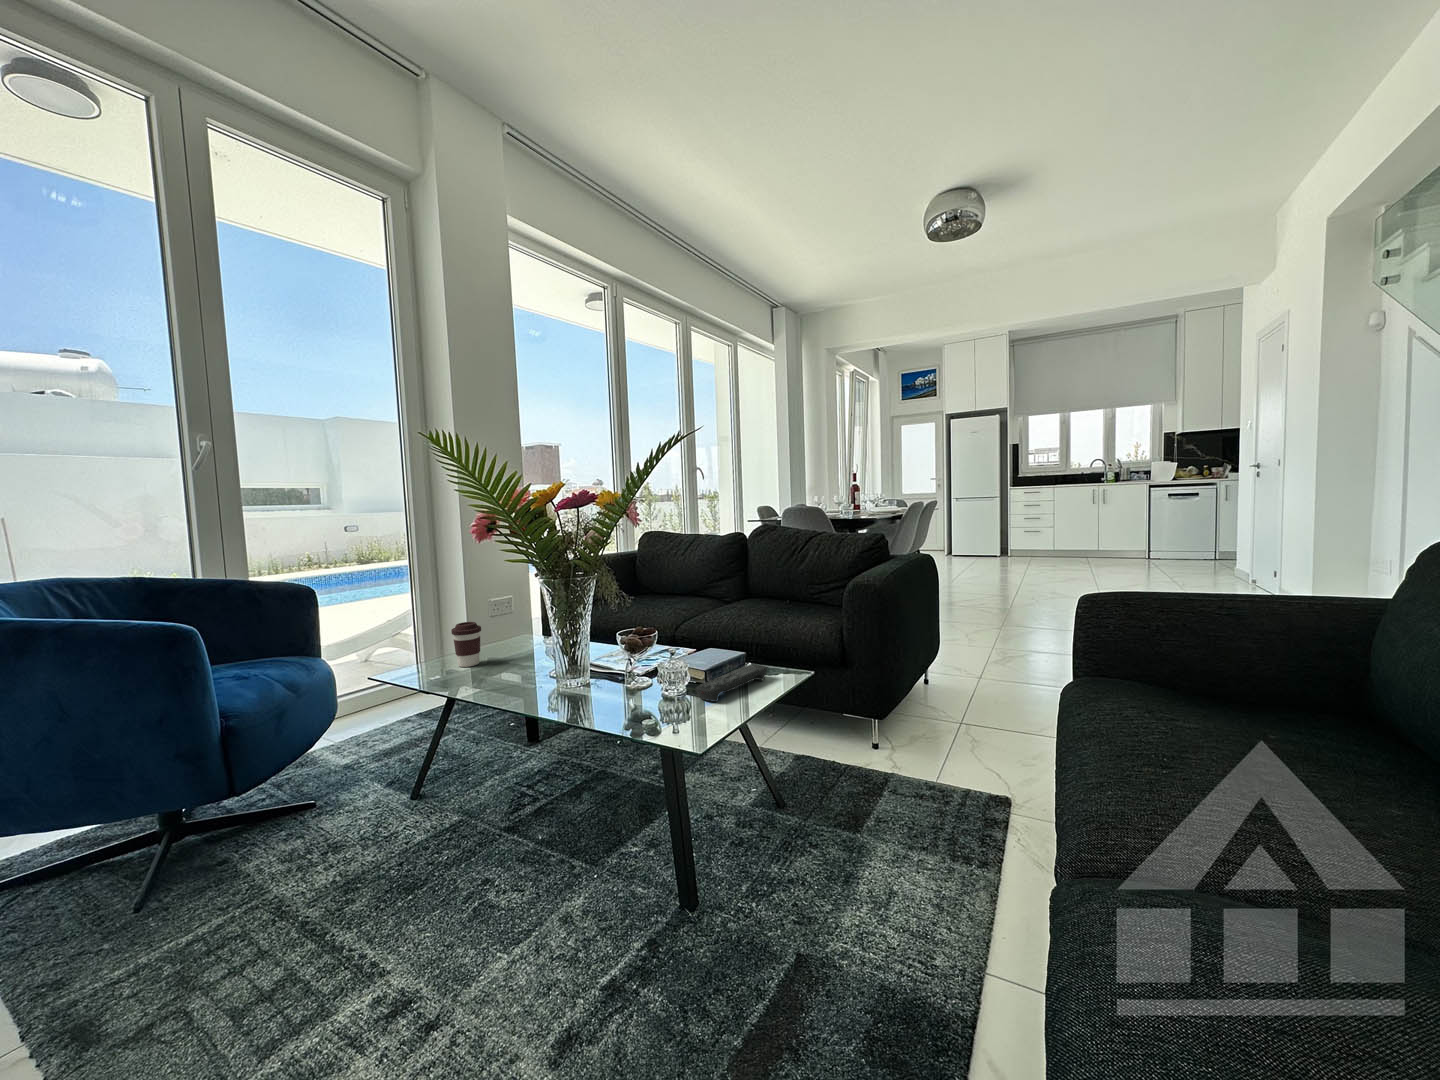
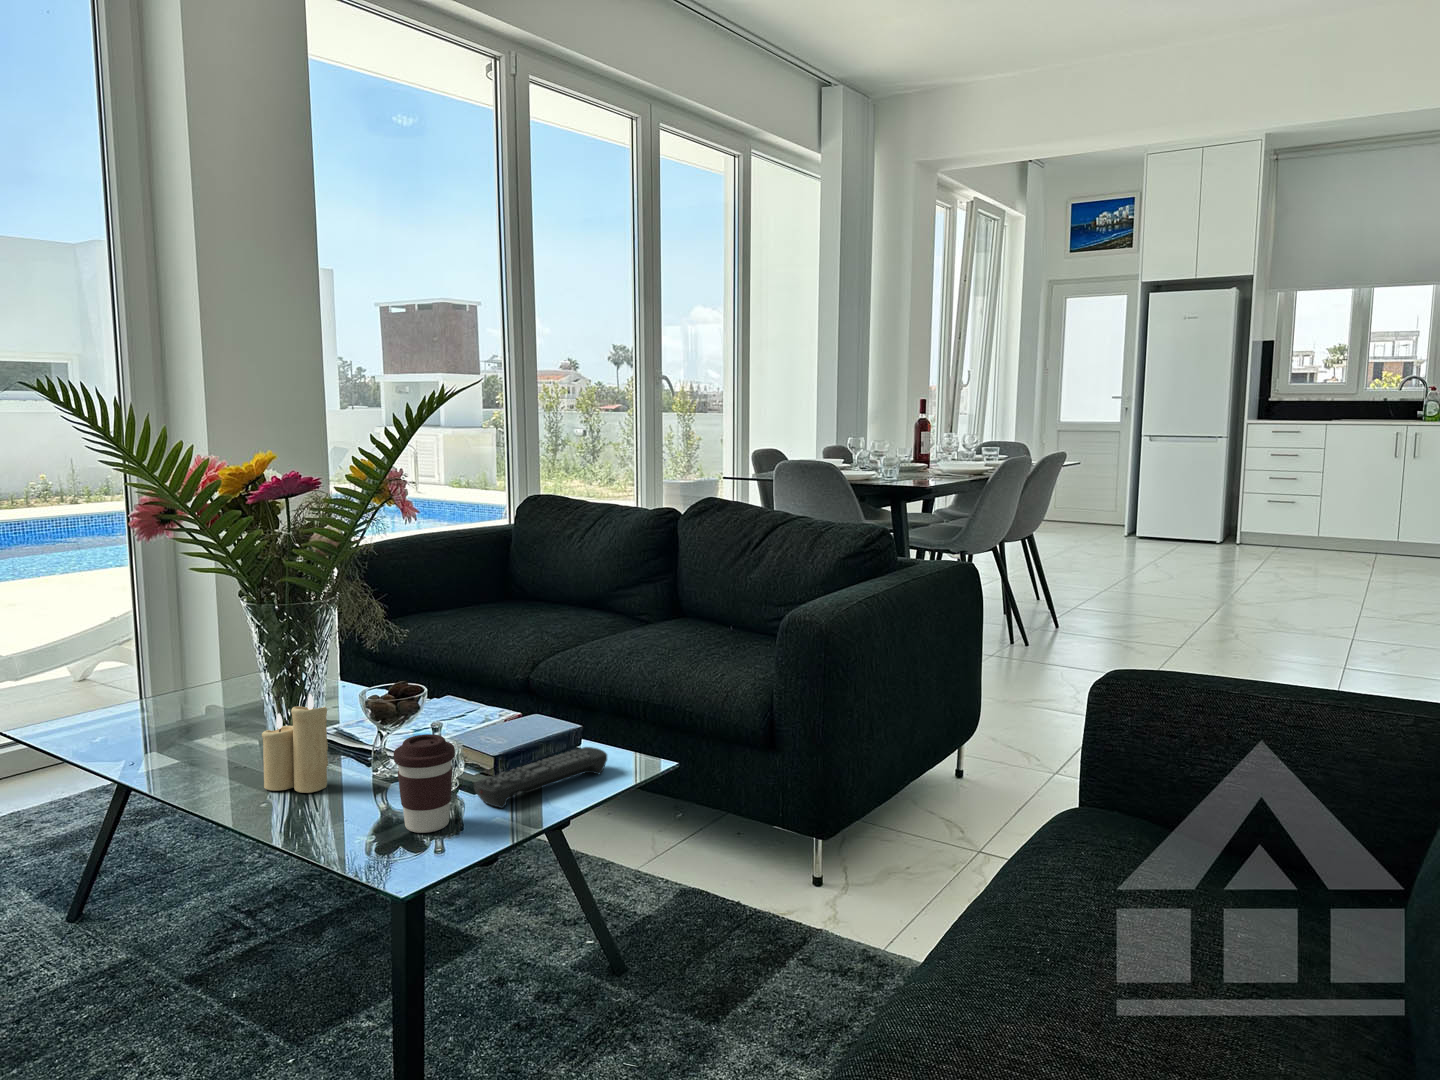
coffee cup: present [451,622,481,667] -> present [394,734,455,833]
candle: none [553,637,595,701] -> present [262,694,328,793]

